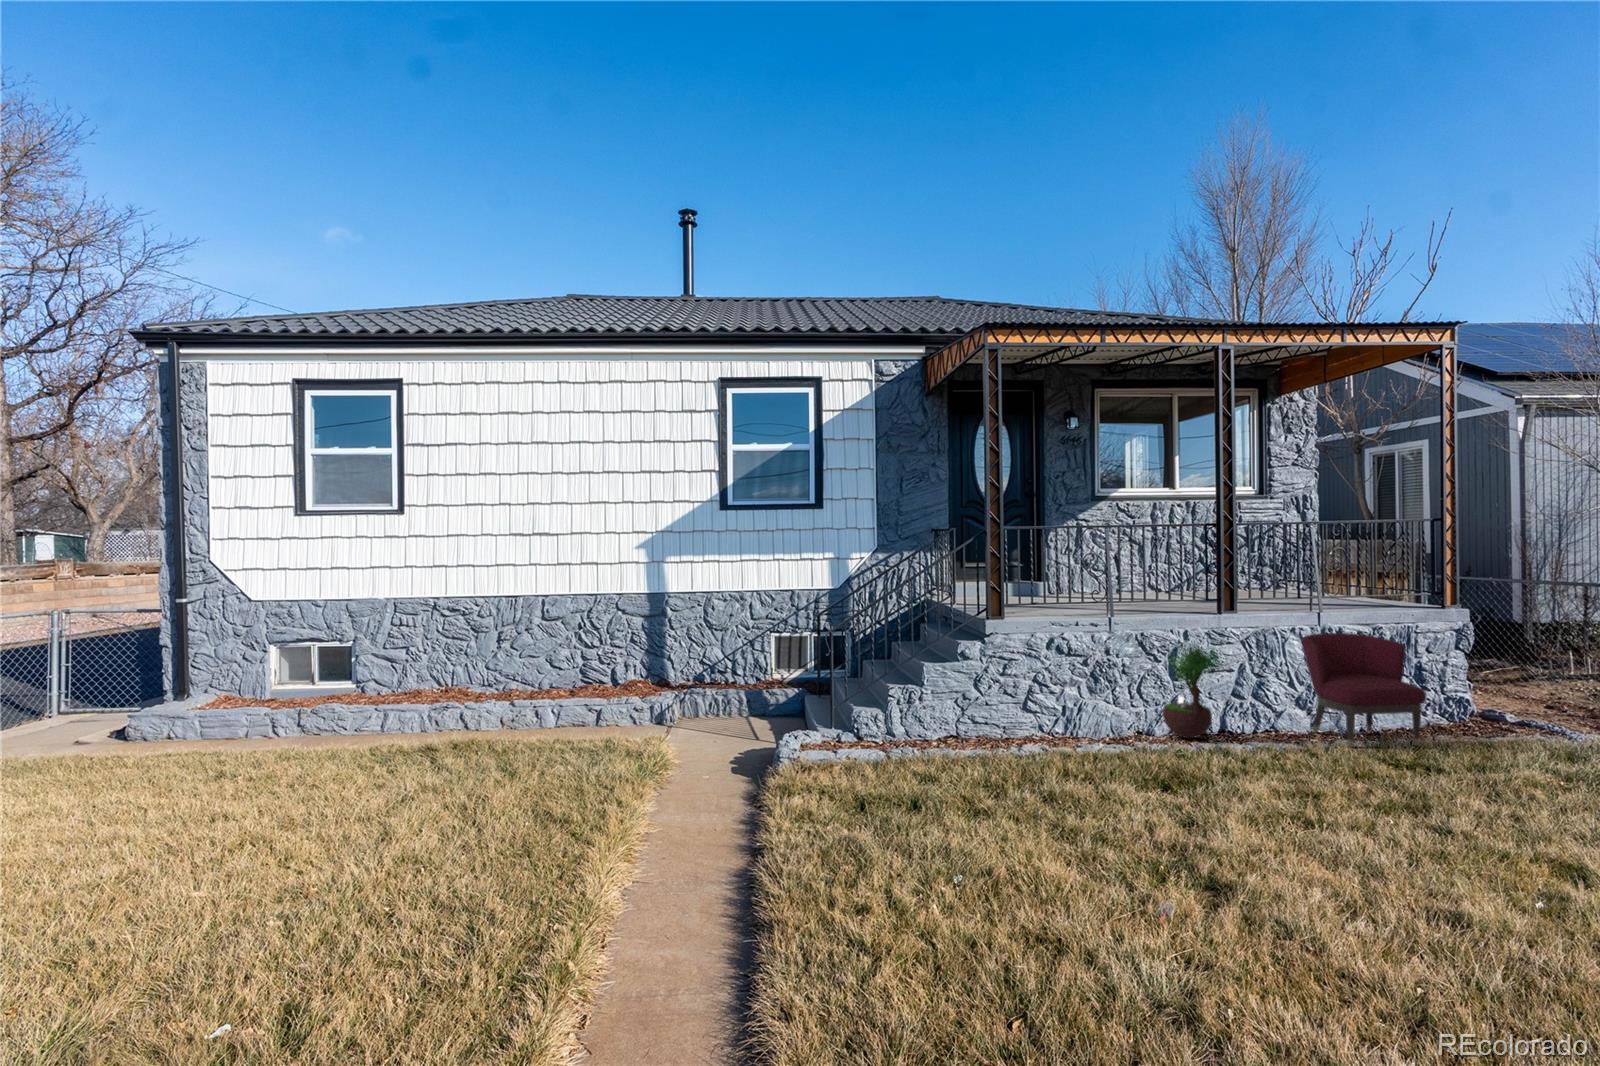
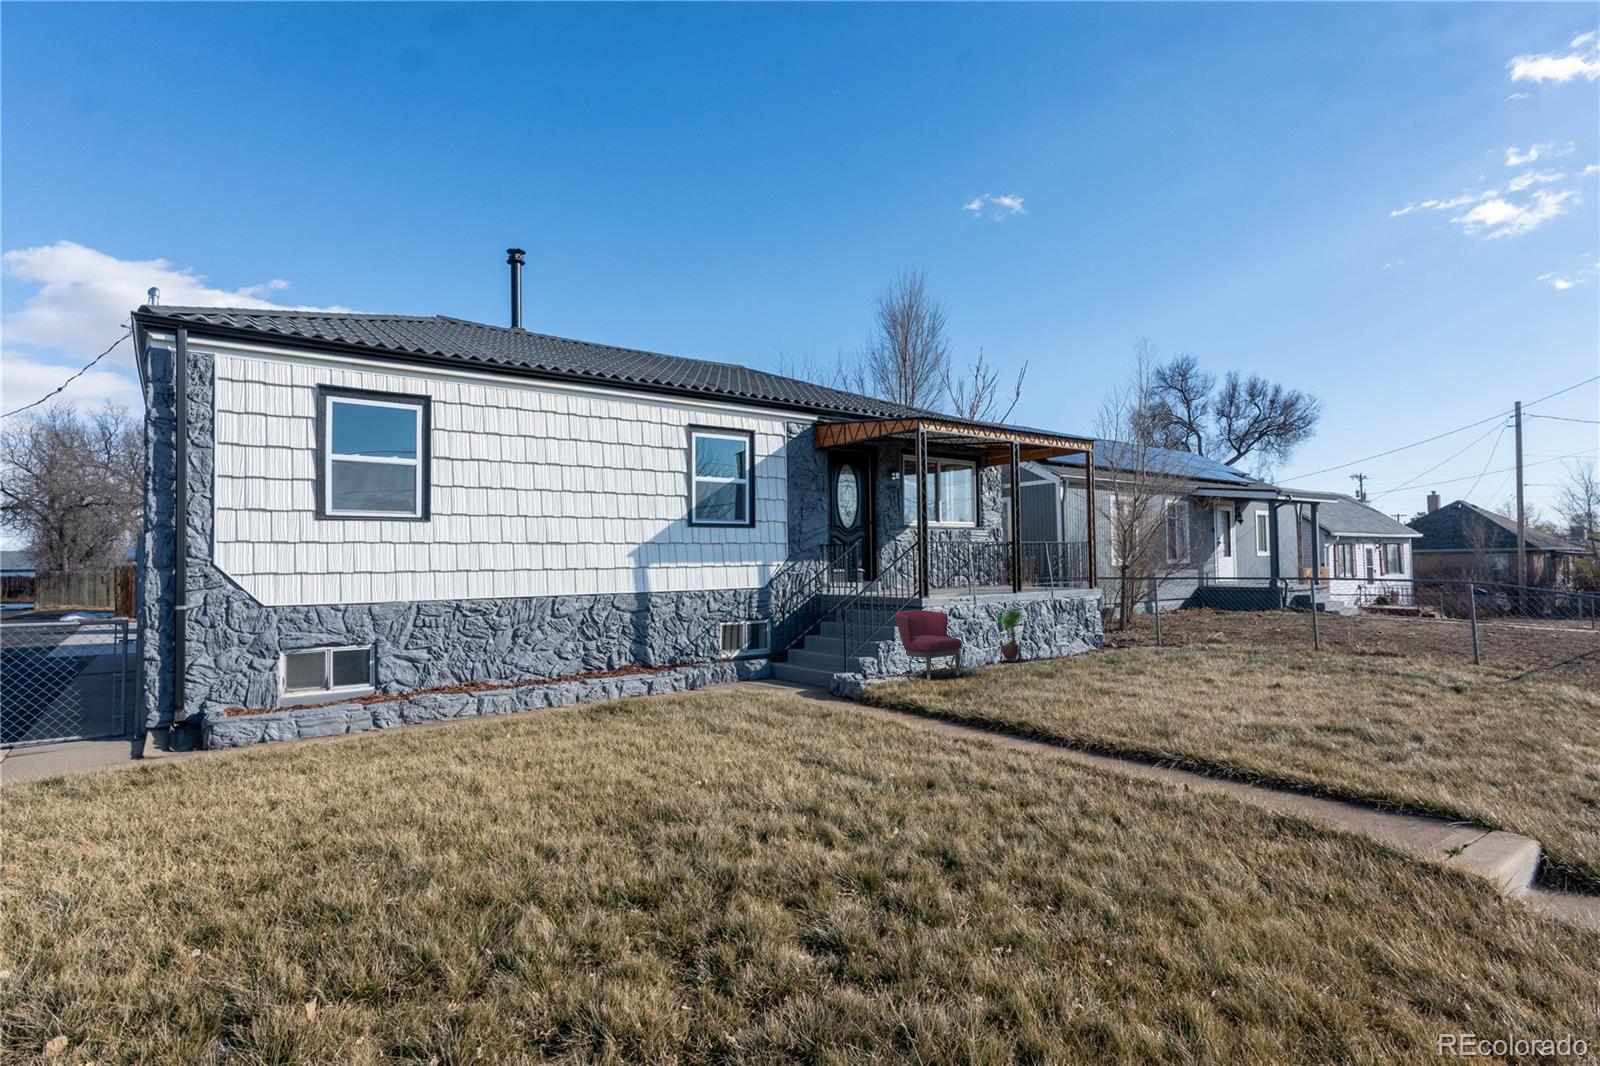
chair: present [1302,633,1426,748] -> present [895,610,962,680]

